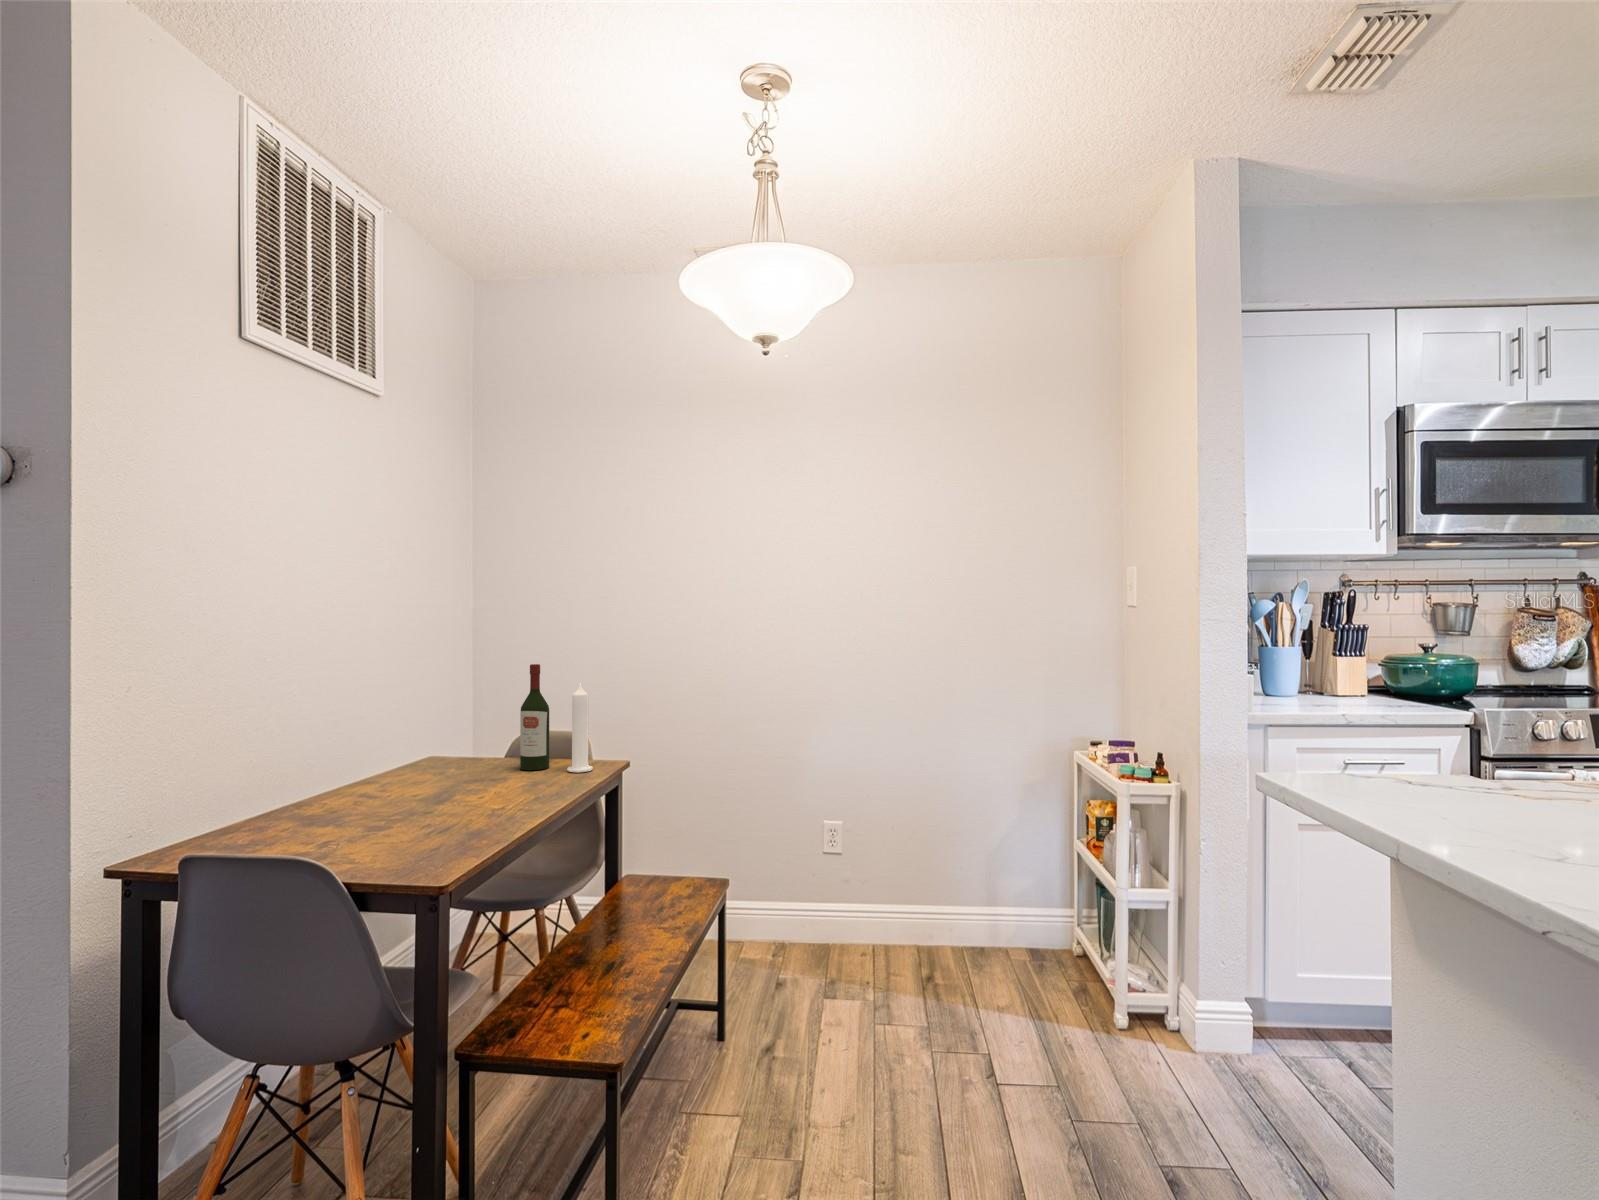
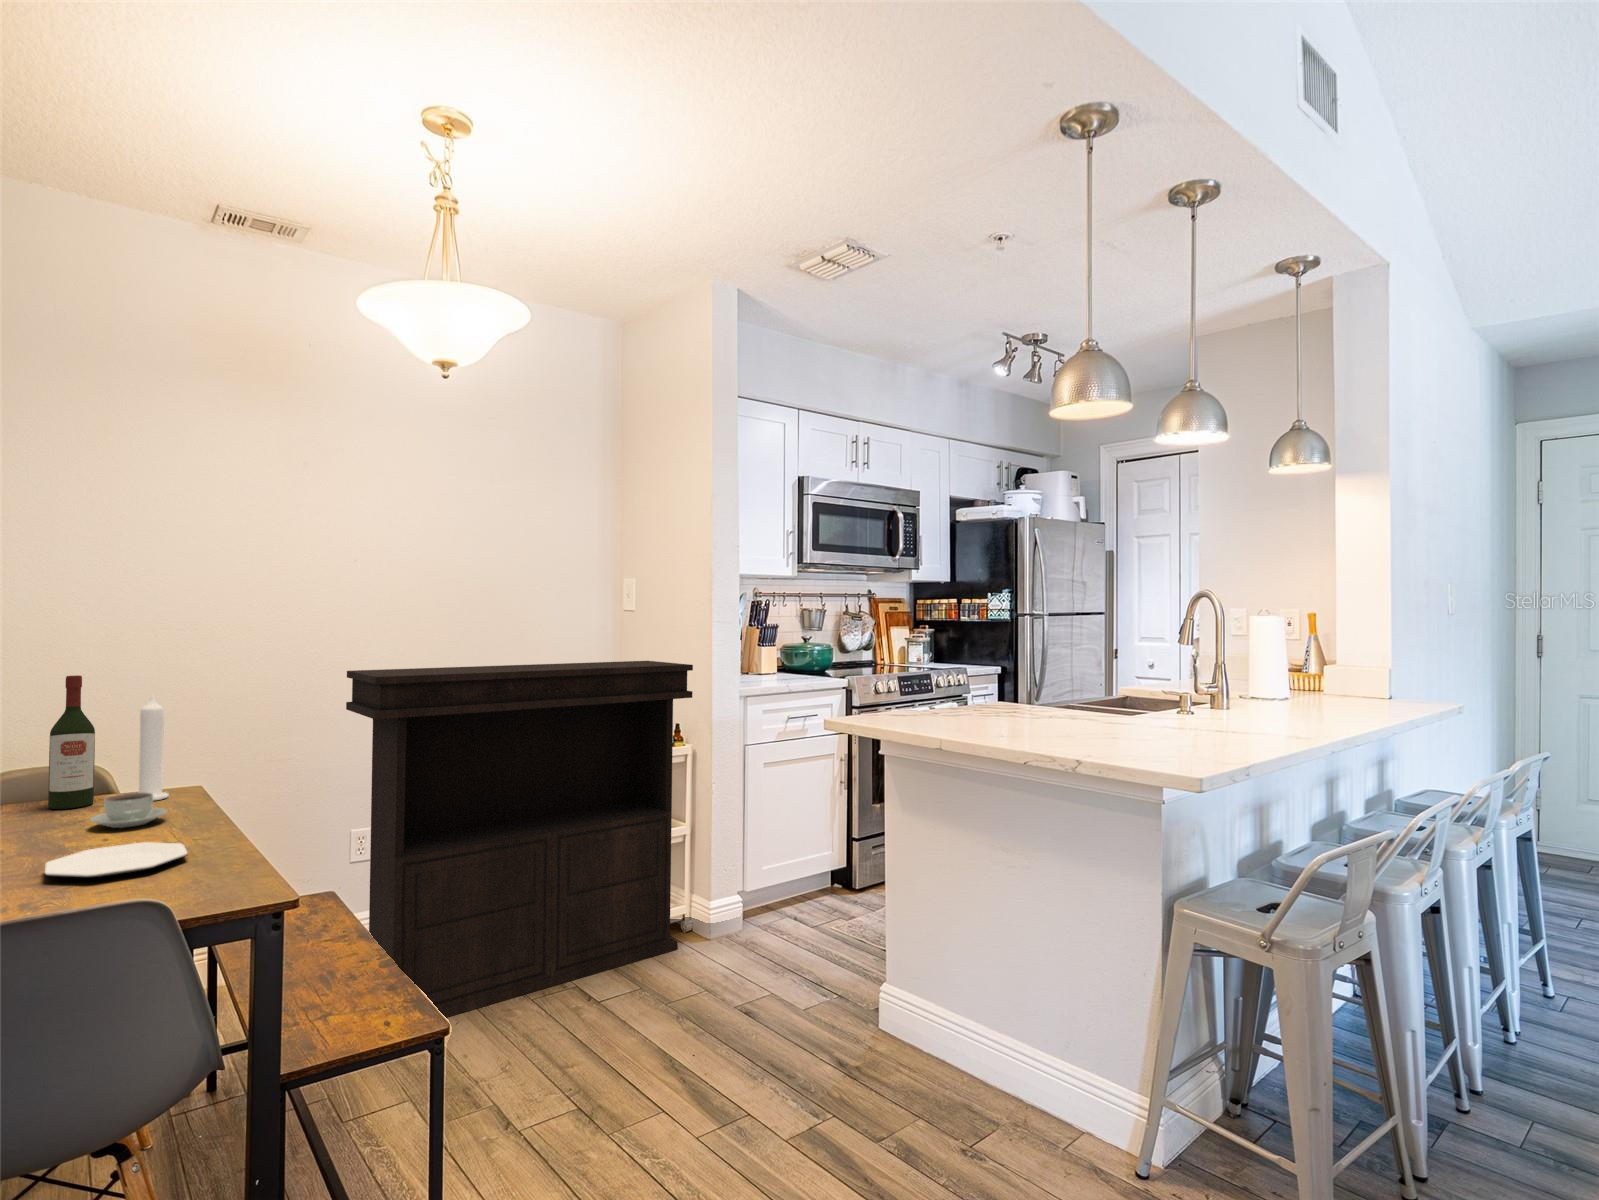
console table: none [767,668,1156,1051] -> present [346,661,693,1017]
coffee cup: none [495,765,549,794] -> present [90,793,166,828]
plate: none [384,809,490,836] -> present [45,842,187,877]

